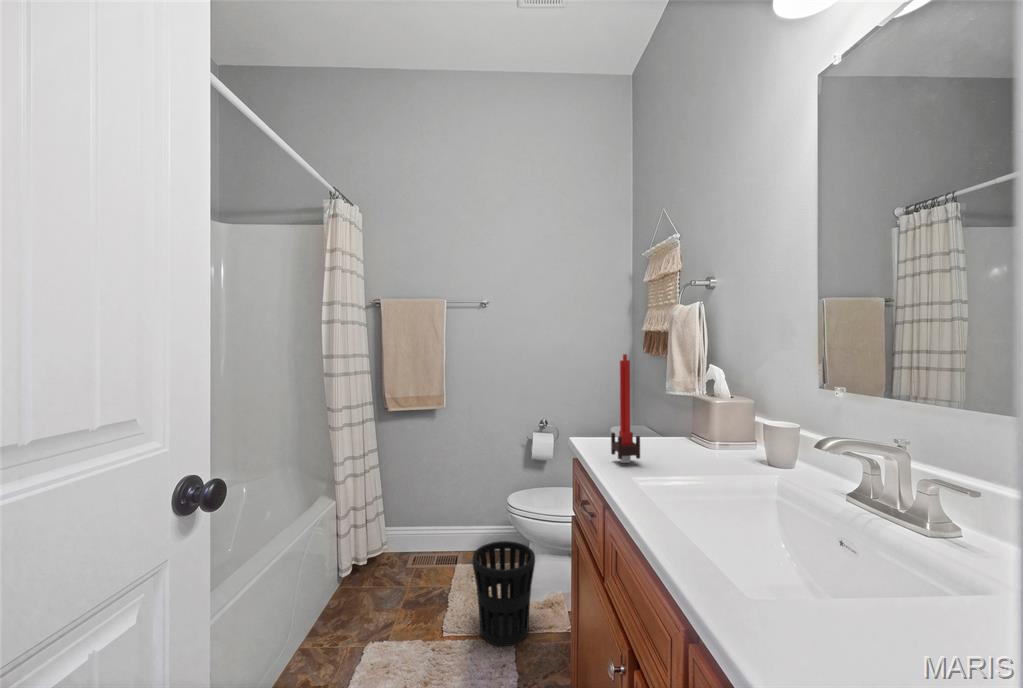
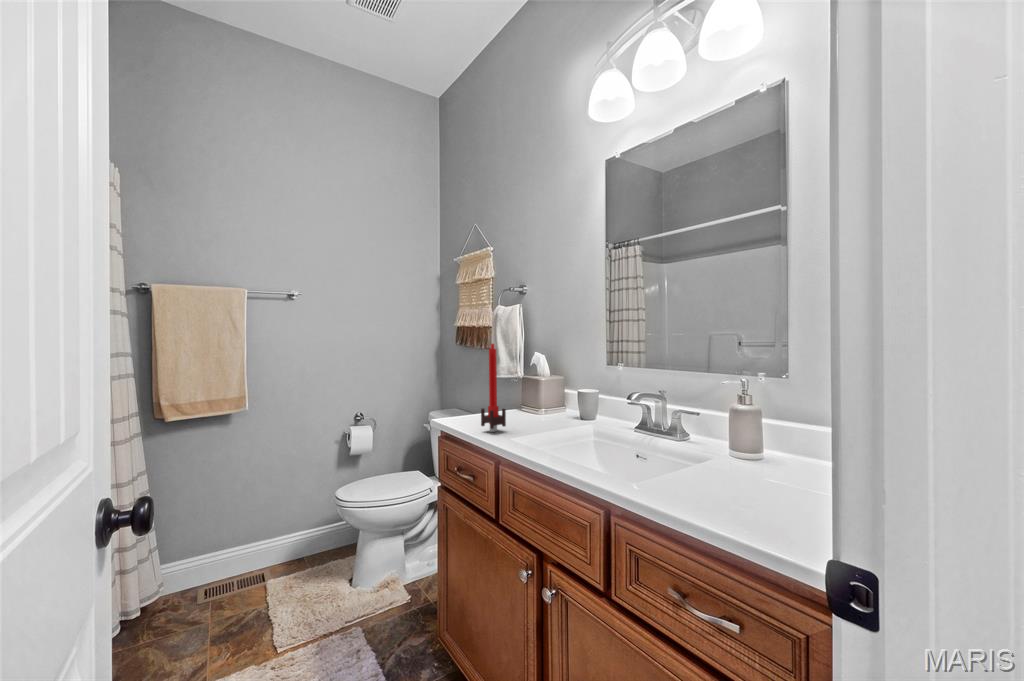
wastebasket: present [473,541,535,646] -> none [311,534,378,639]

